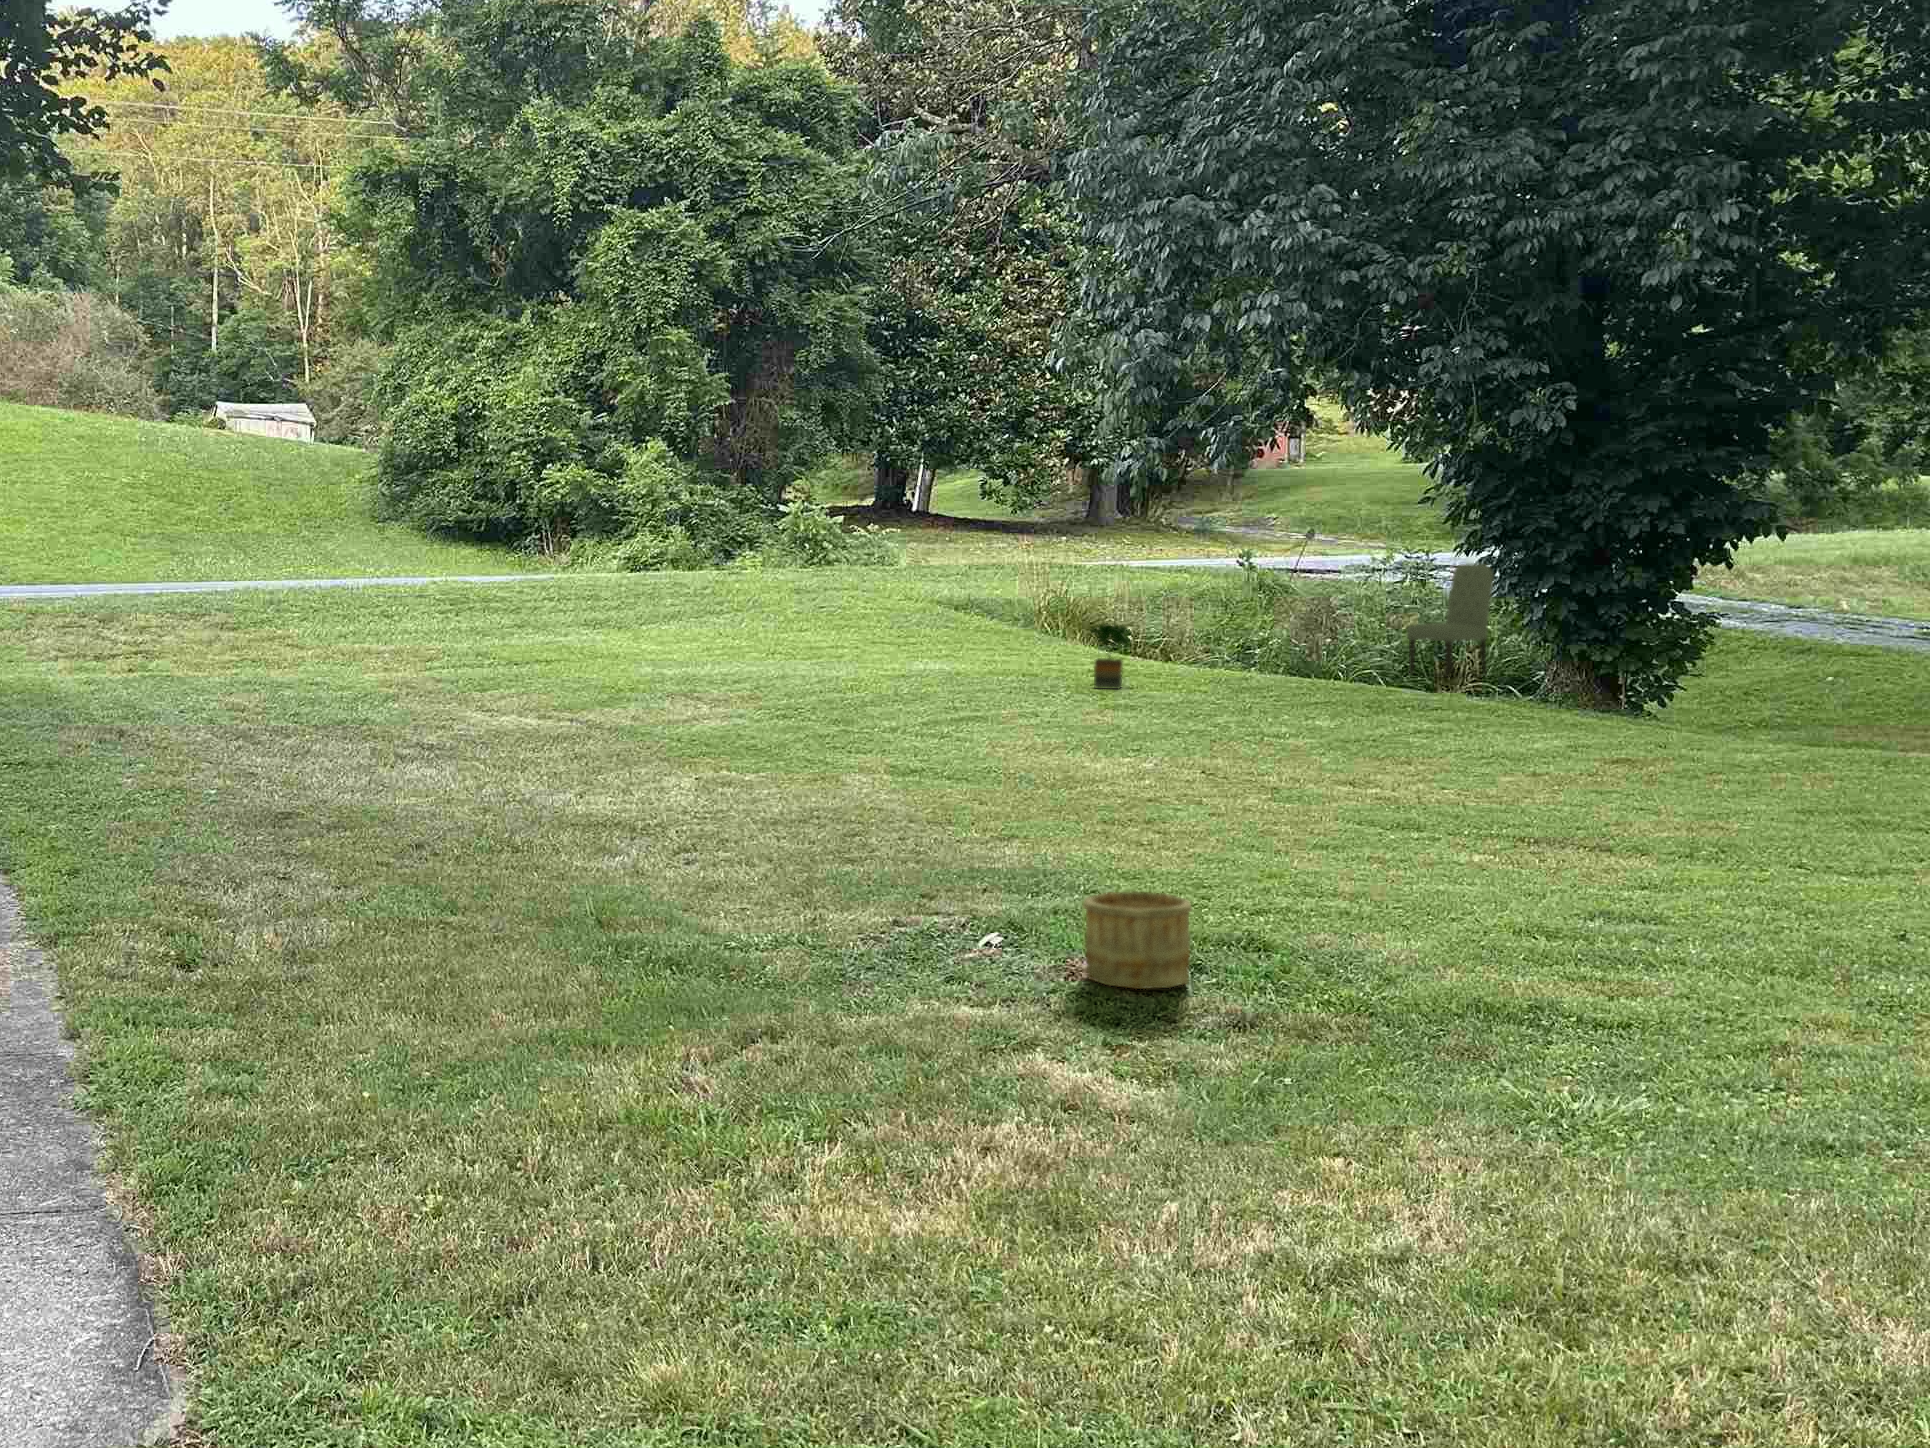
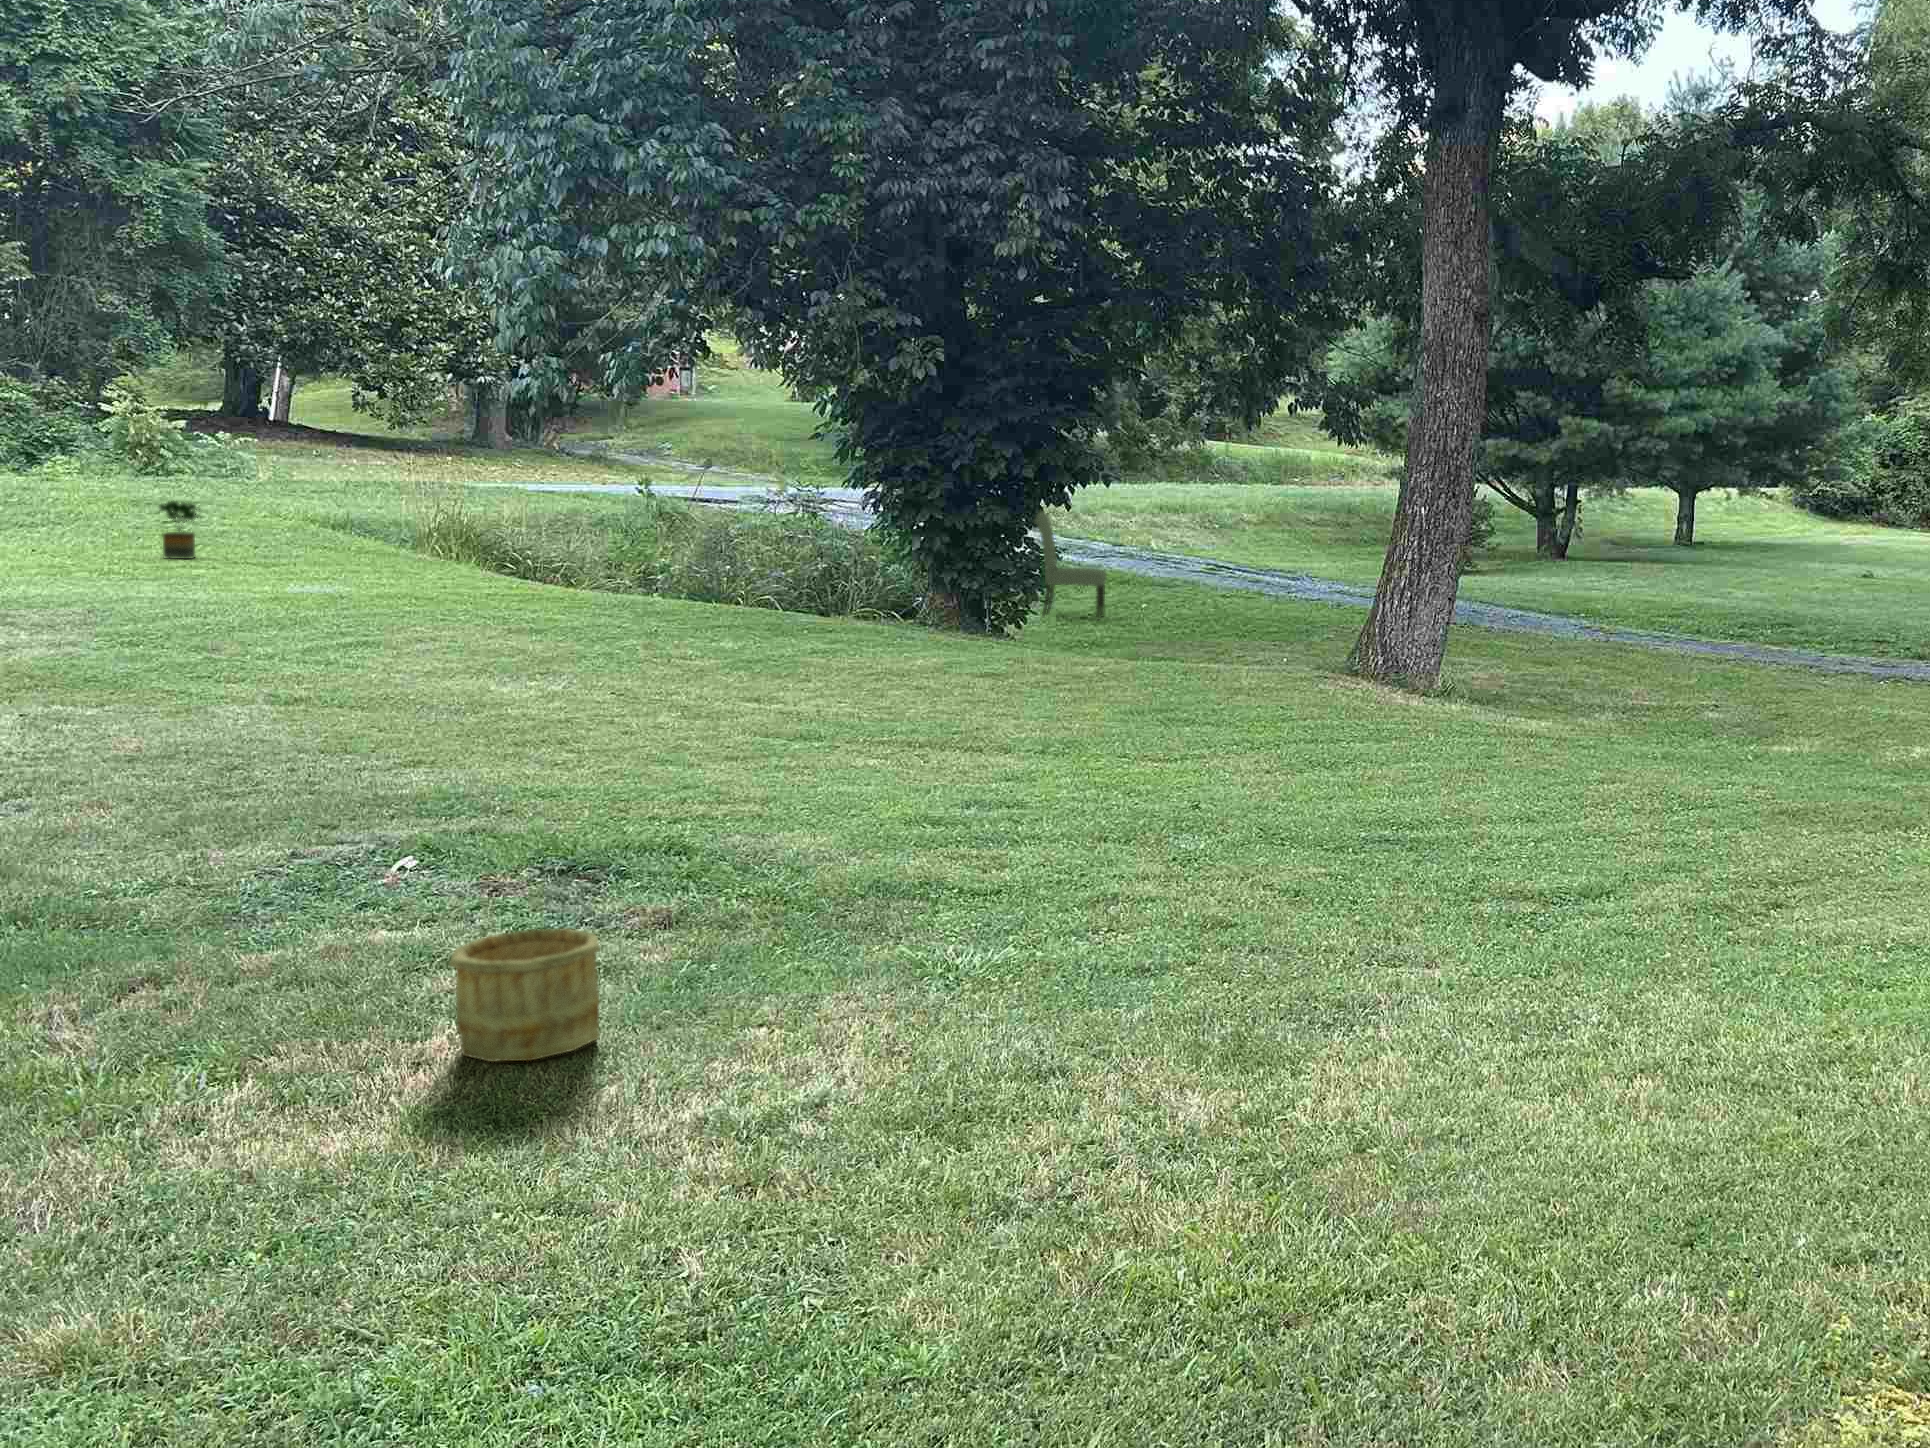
chair: present [1407,563,1493,677] -> present [1034,511,1107,619]
potted tree: present [1090,623,1132,689] -> present [159,501,200,559]

